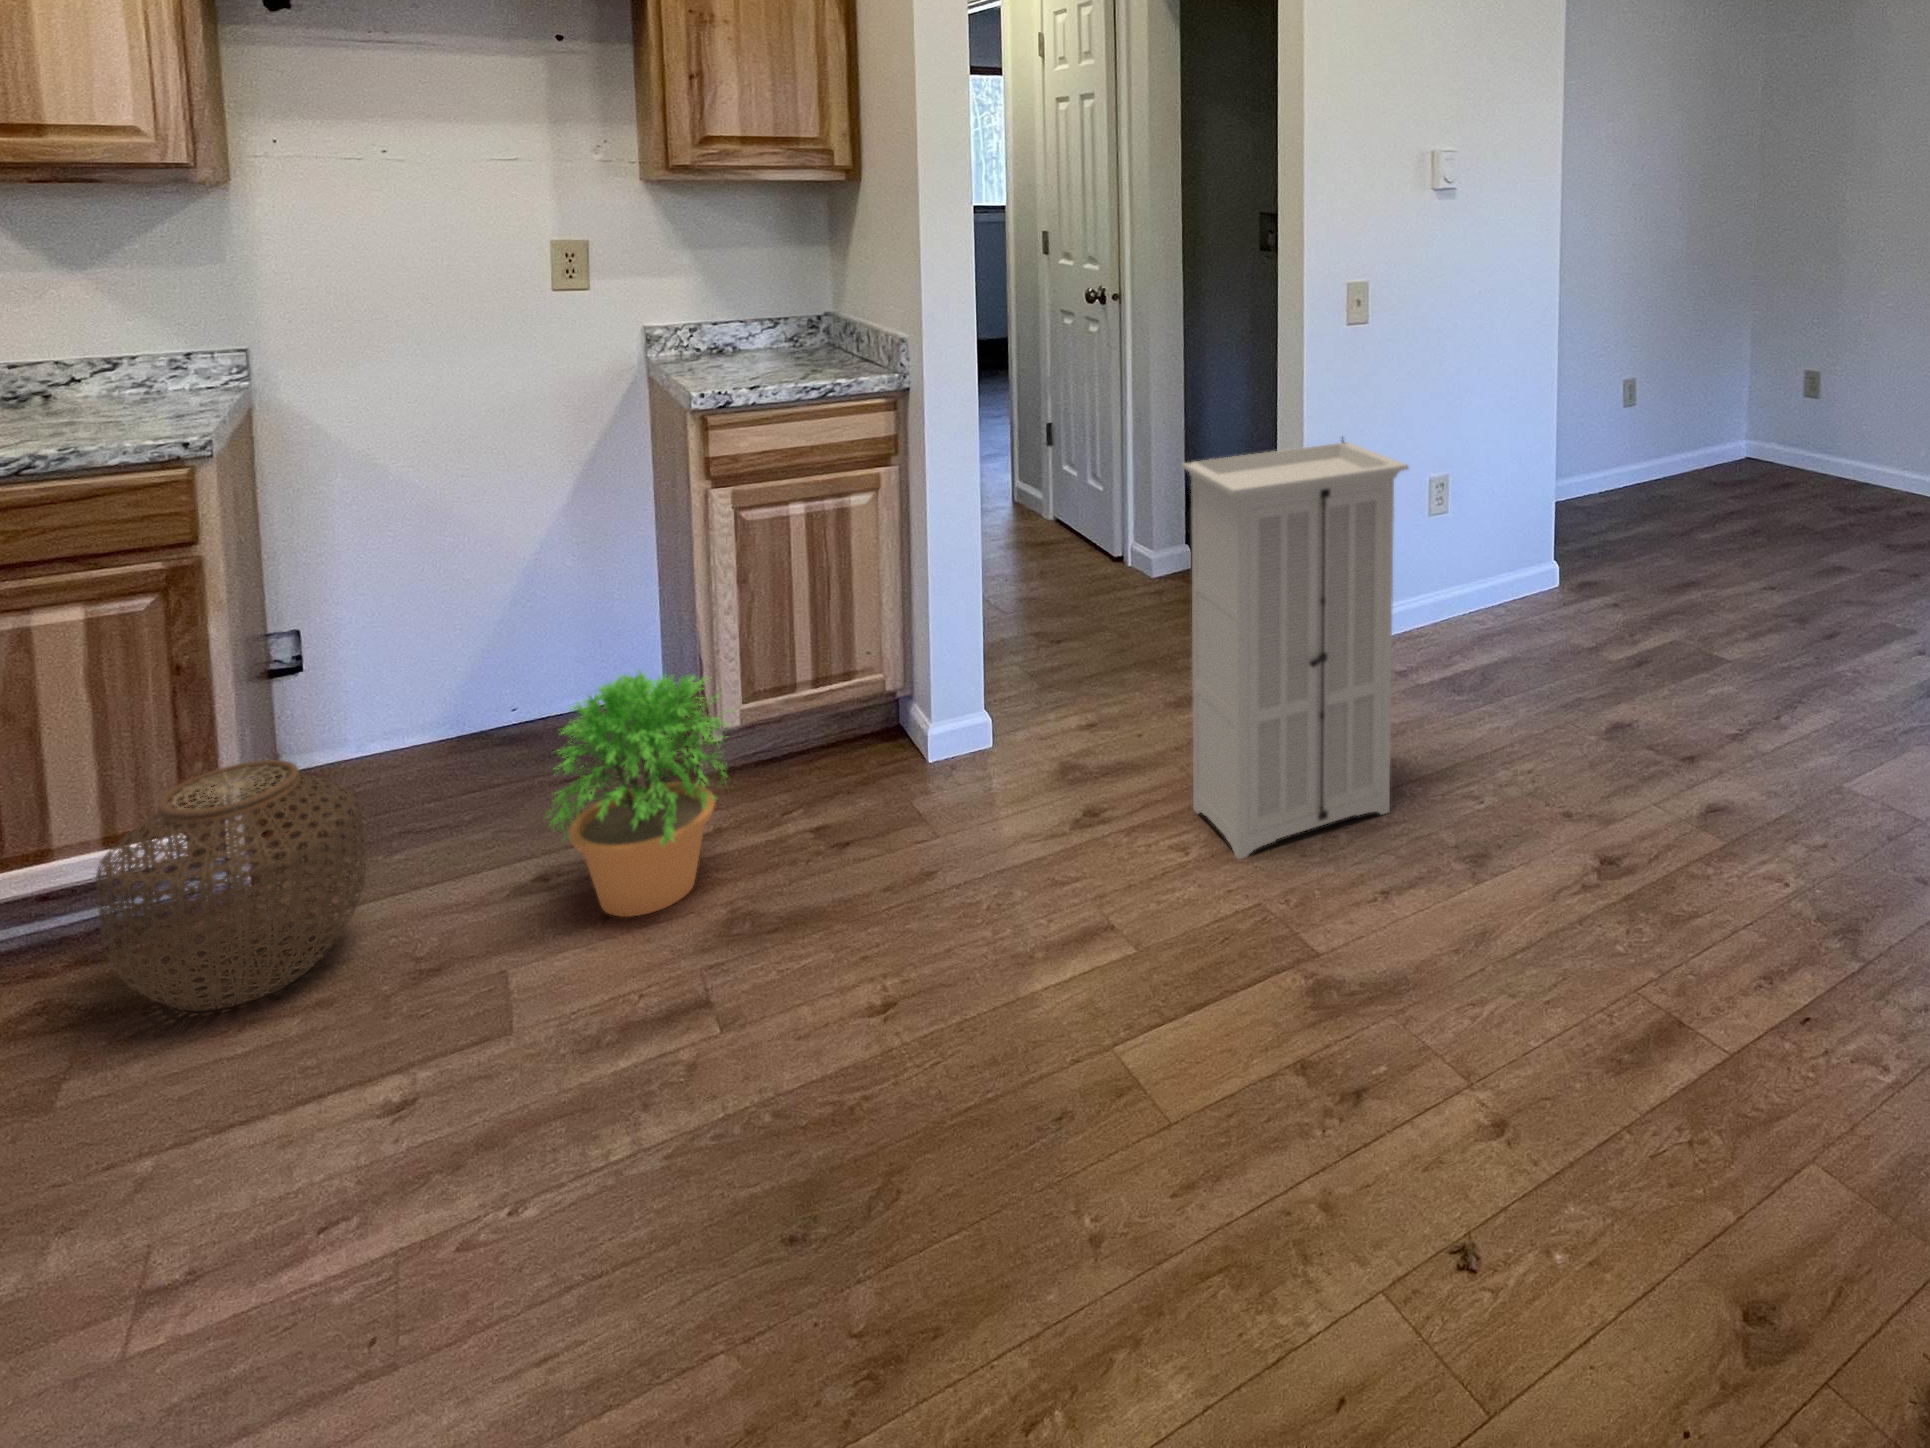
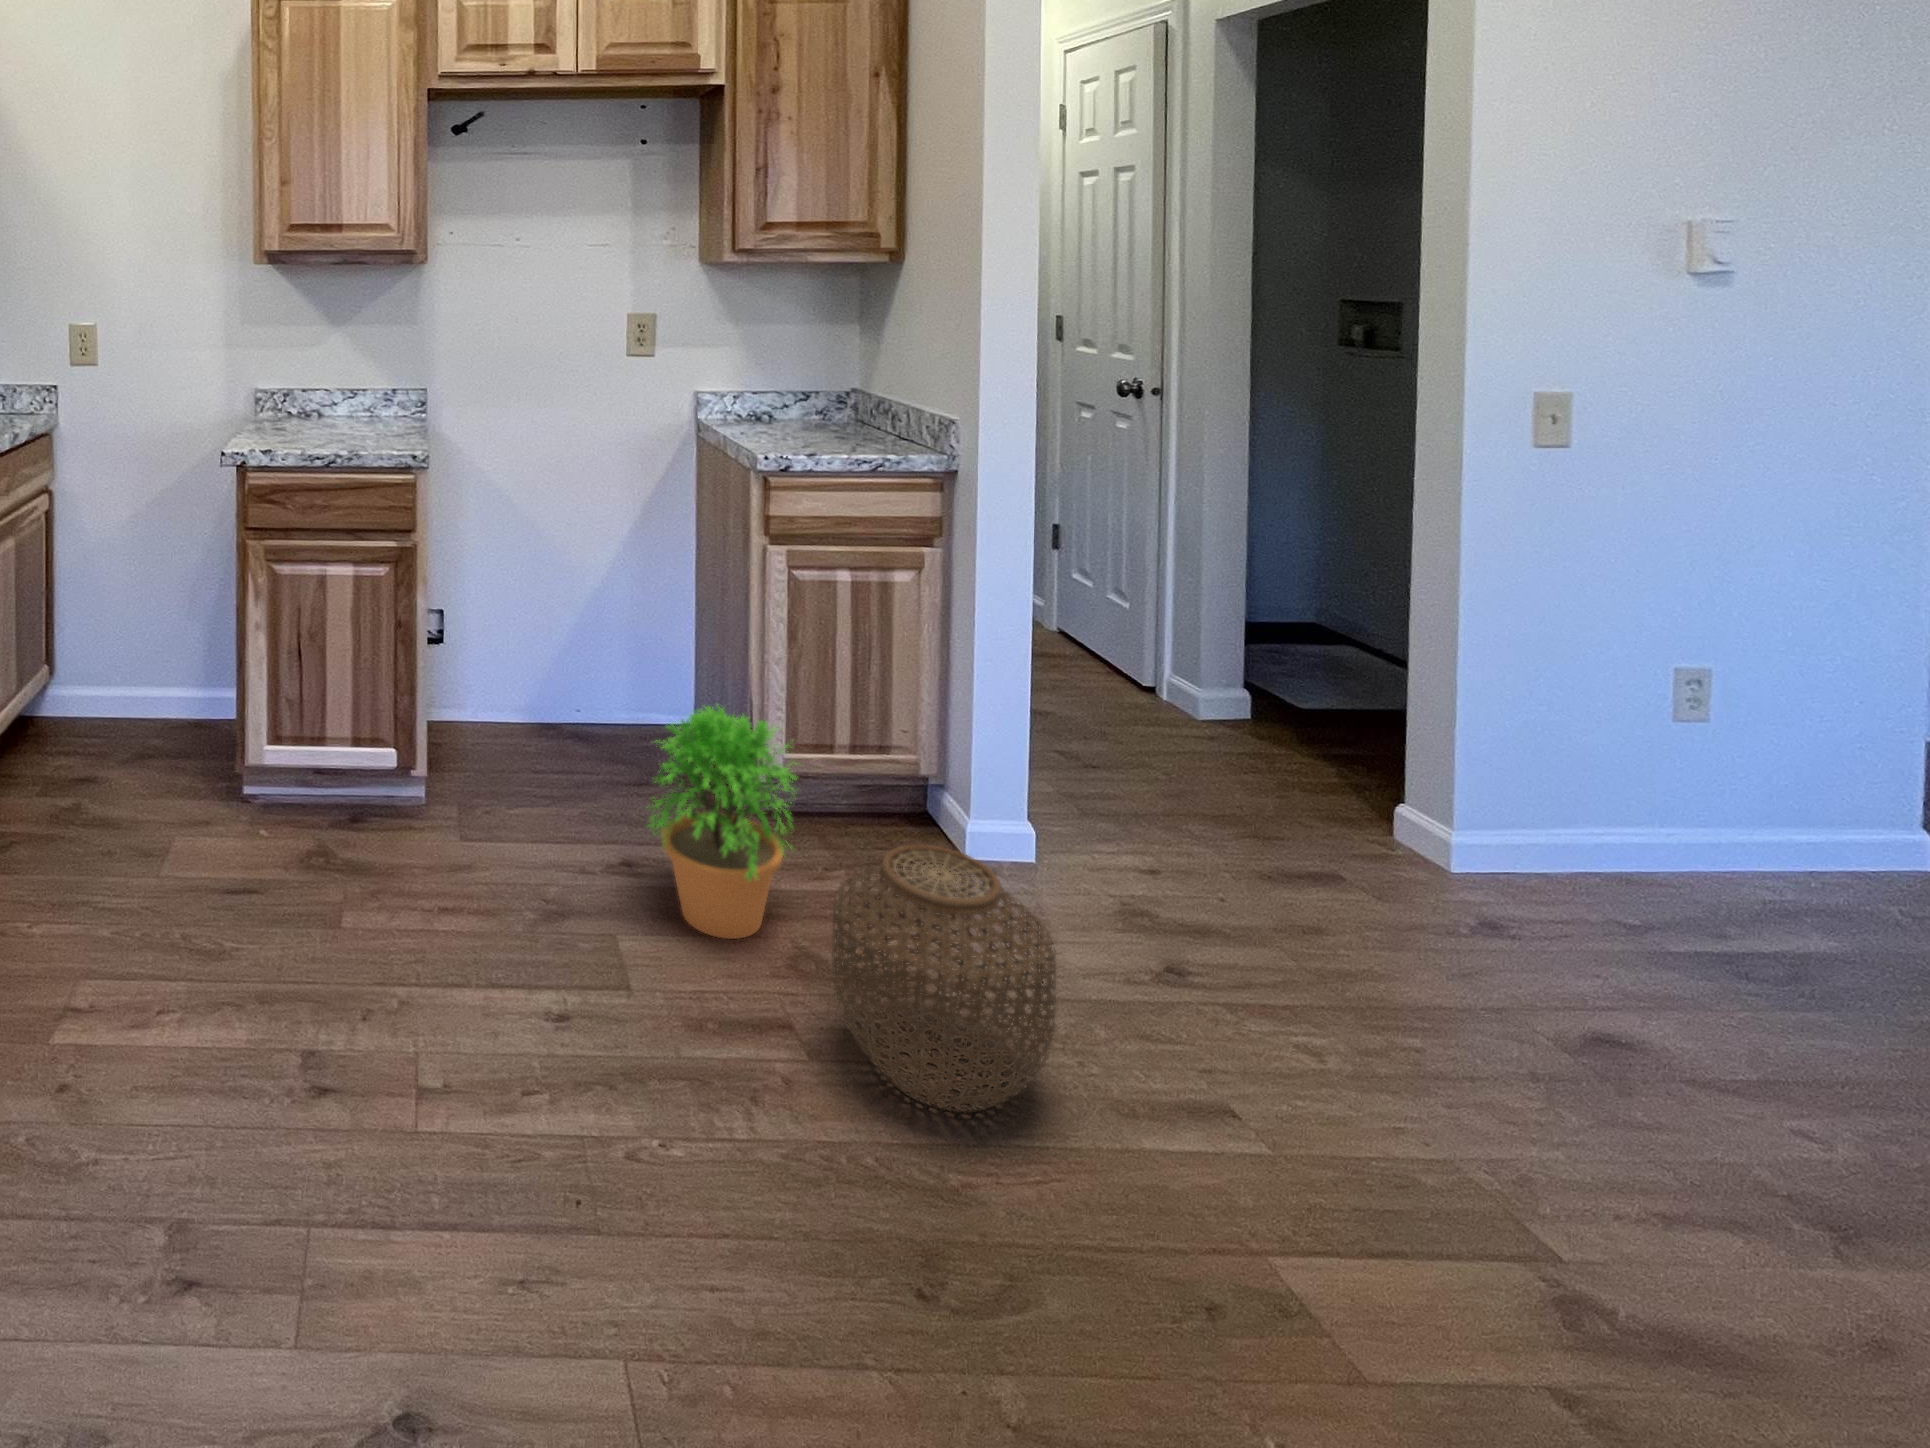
storage cabinet: present [1182,437,1409,859] -> none [1350,592,1781,1165]
woven basket: present [96,760,366,1011] -> present [832,845,1056,1111]

